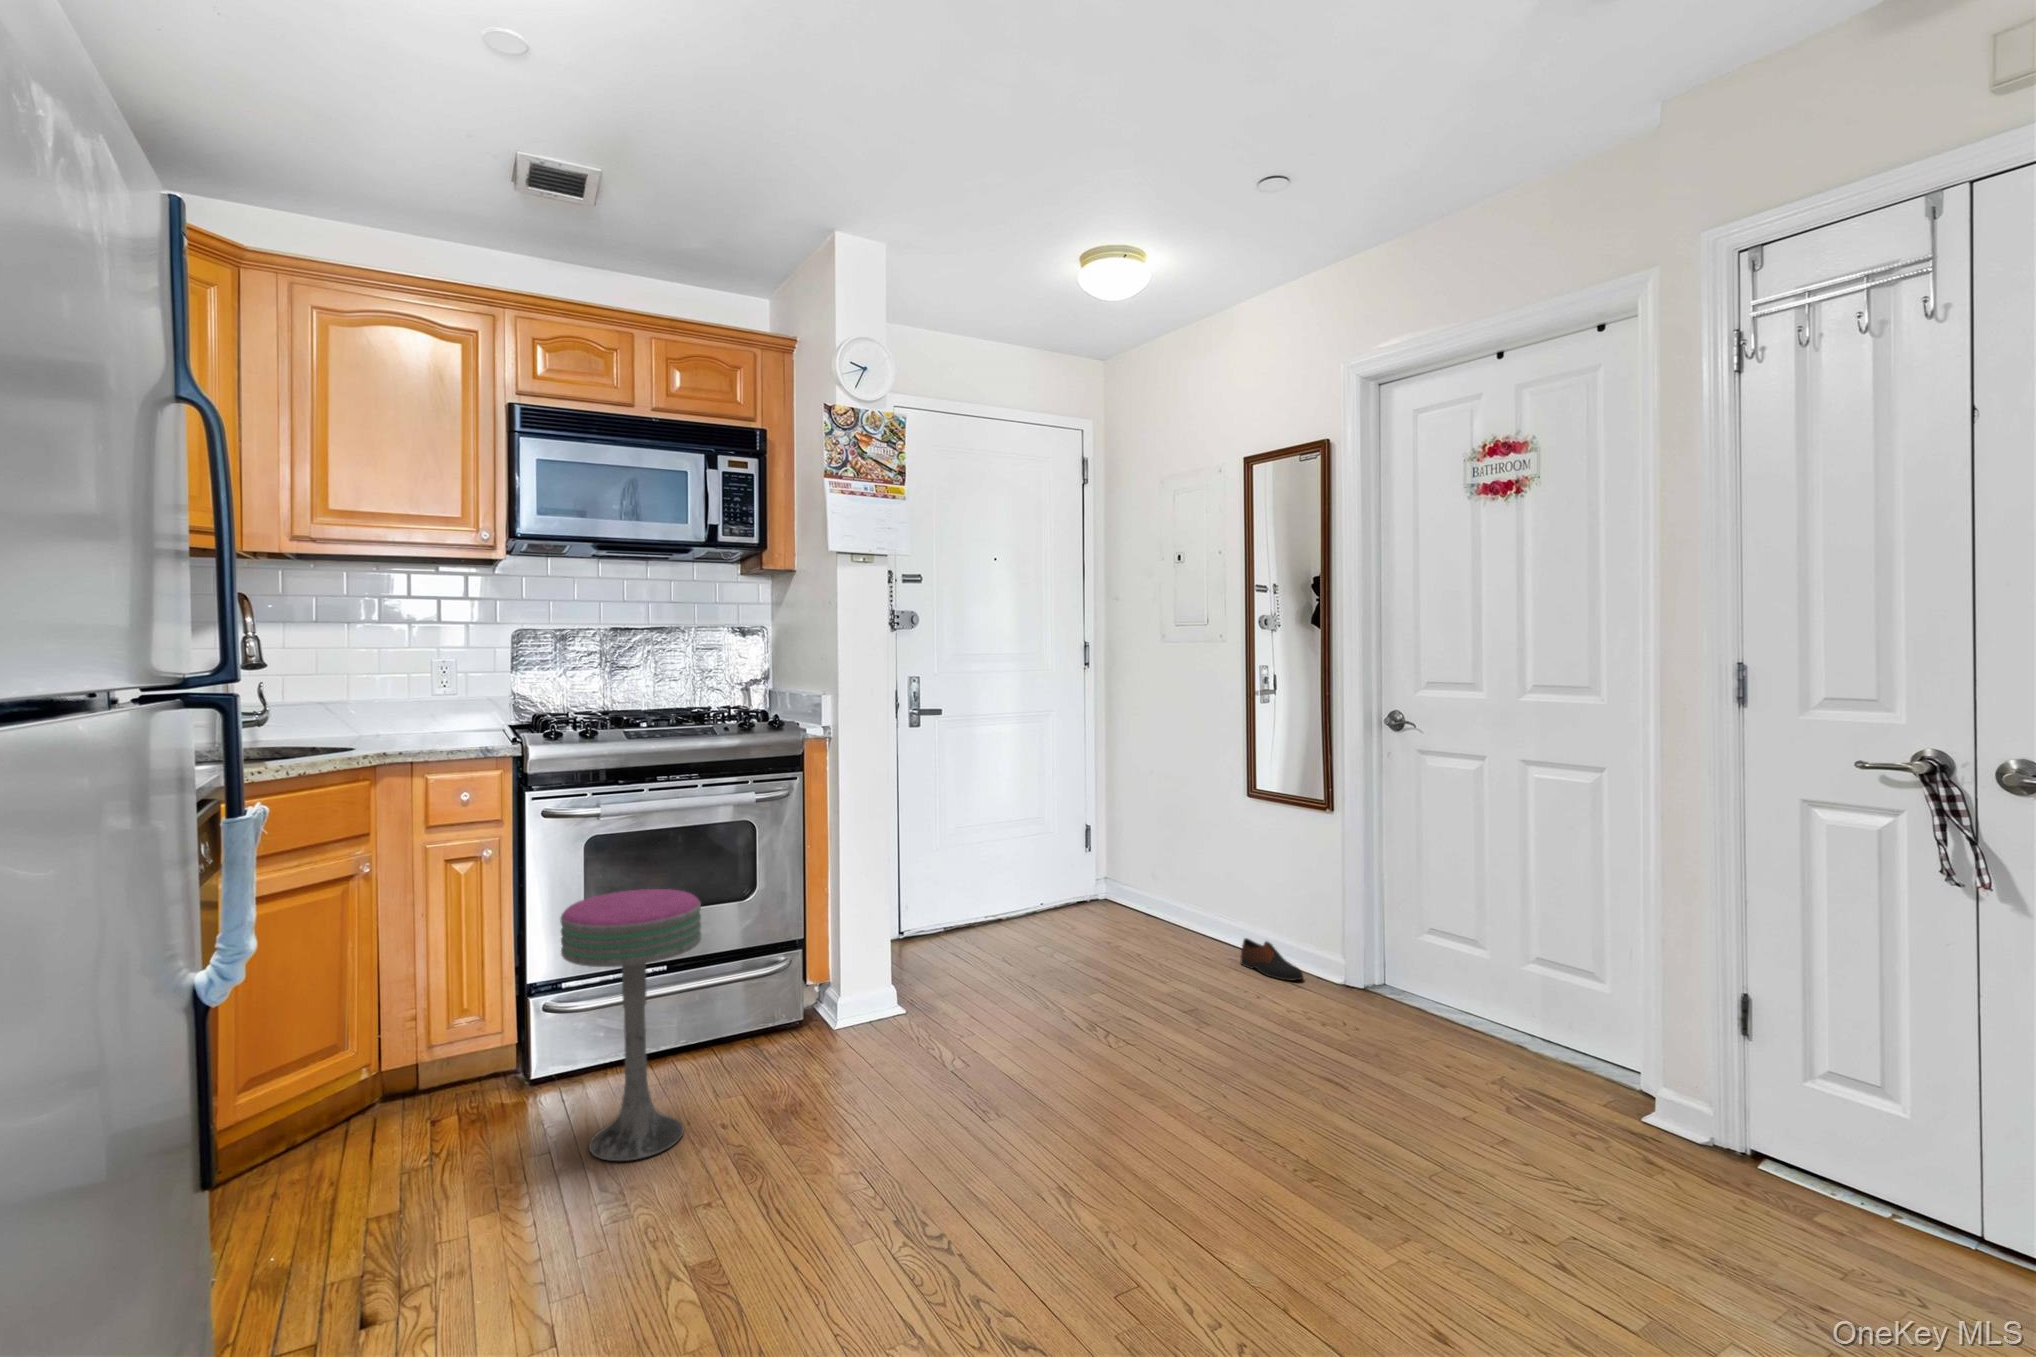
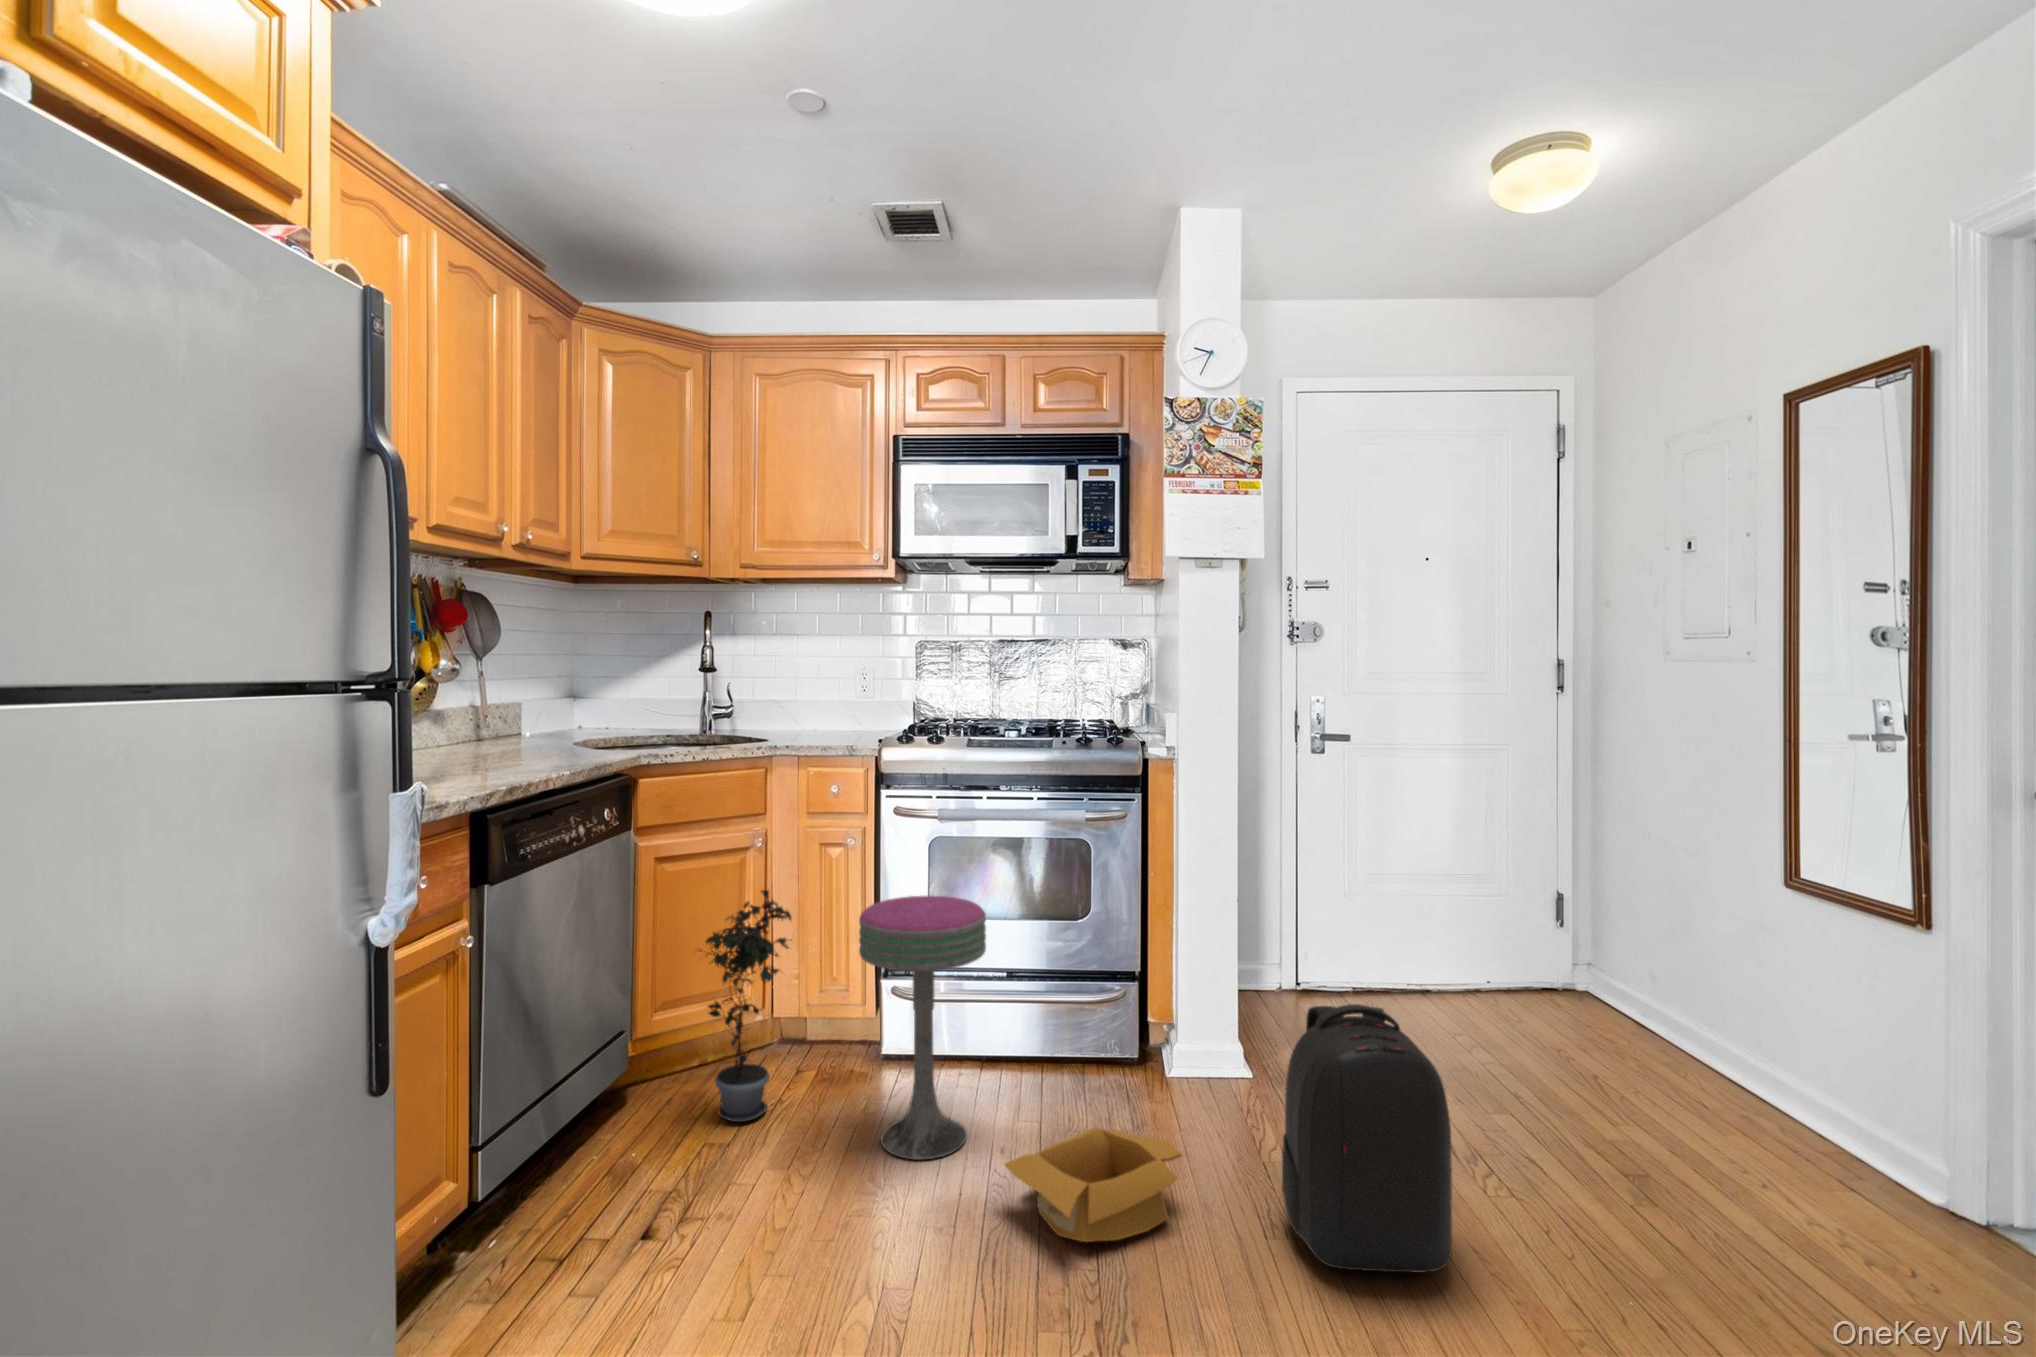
potted plant: none [326,911,463,1187] -> present [701,890,791,1122]
backpack: none [993,918,1125,1125] -> present [1282,1004,1452,1273]
shoe: present [1240,938,1303,980] -> none [1754,1083,1859,1168]
cardboard box: none [759,1068,918,1174] -> present [1004,1128,1182,1242]

